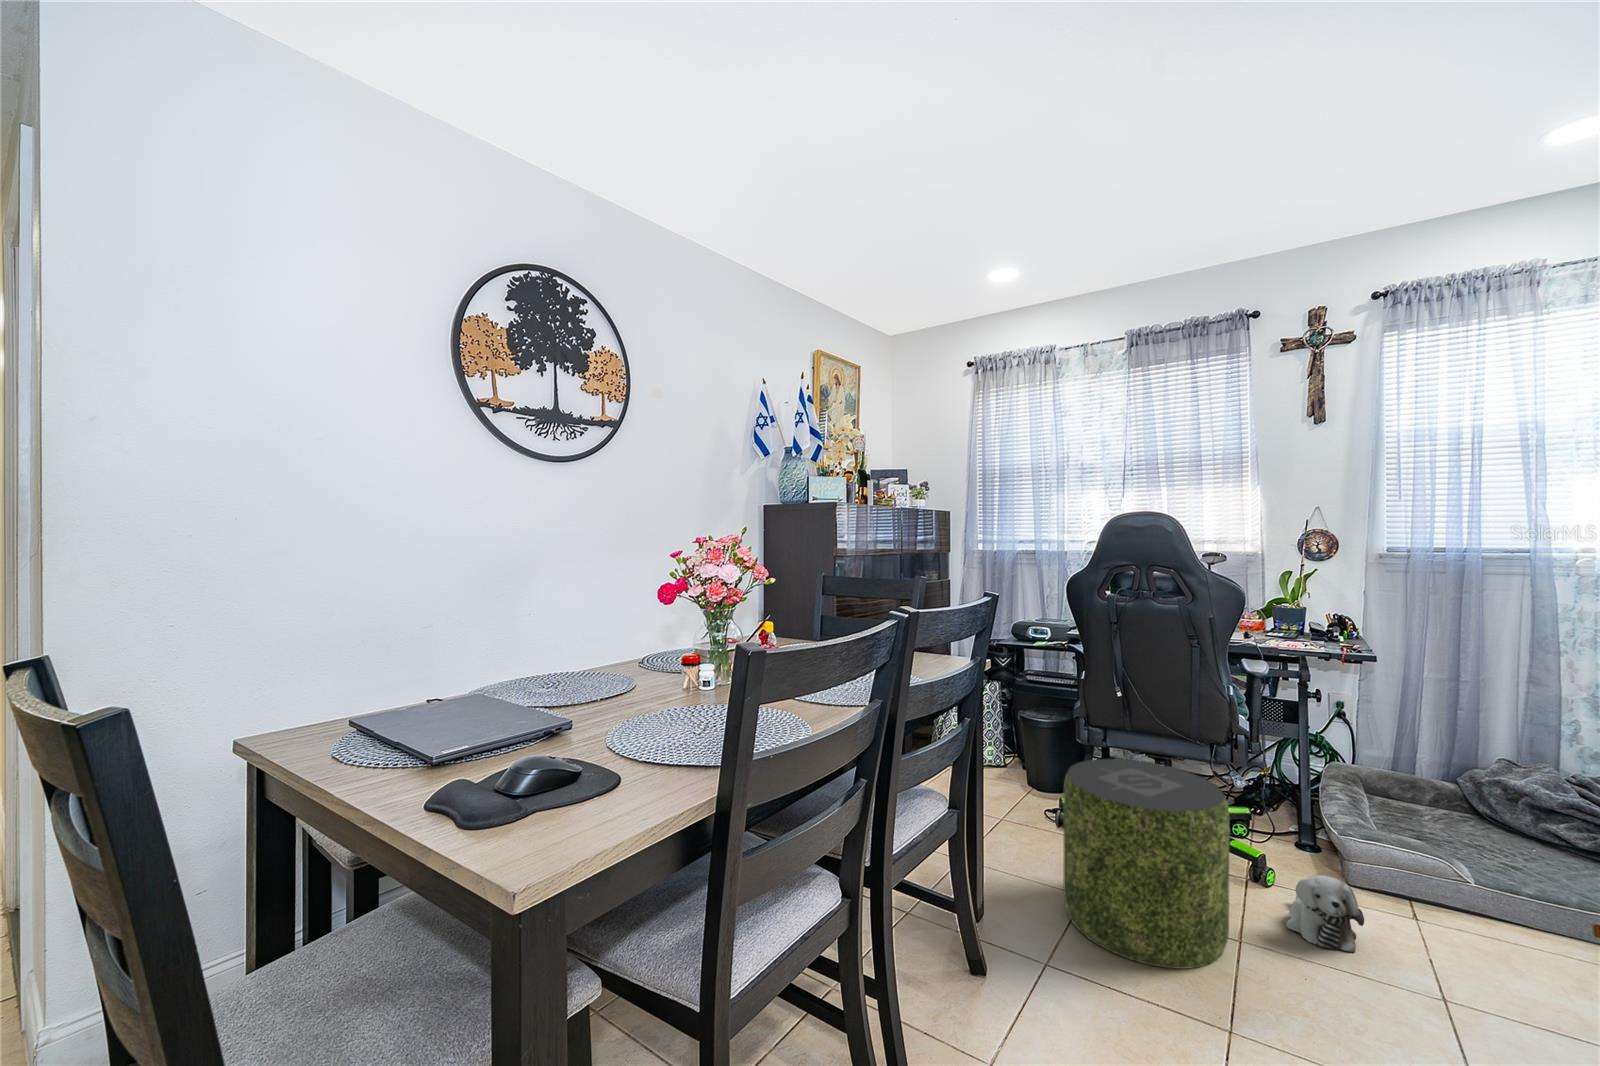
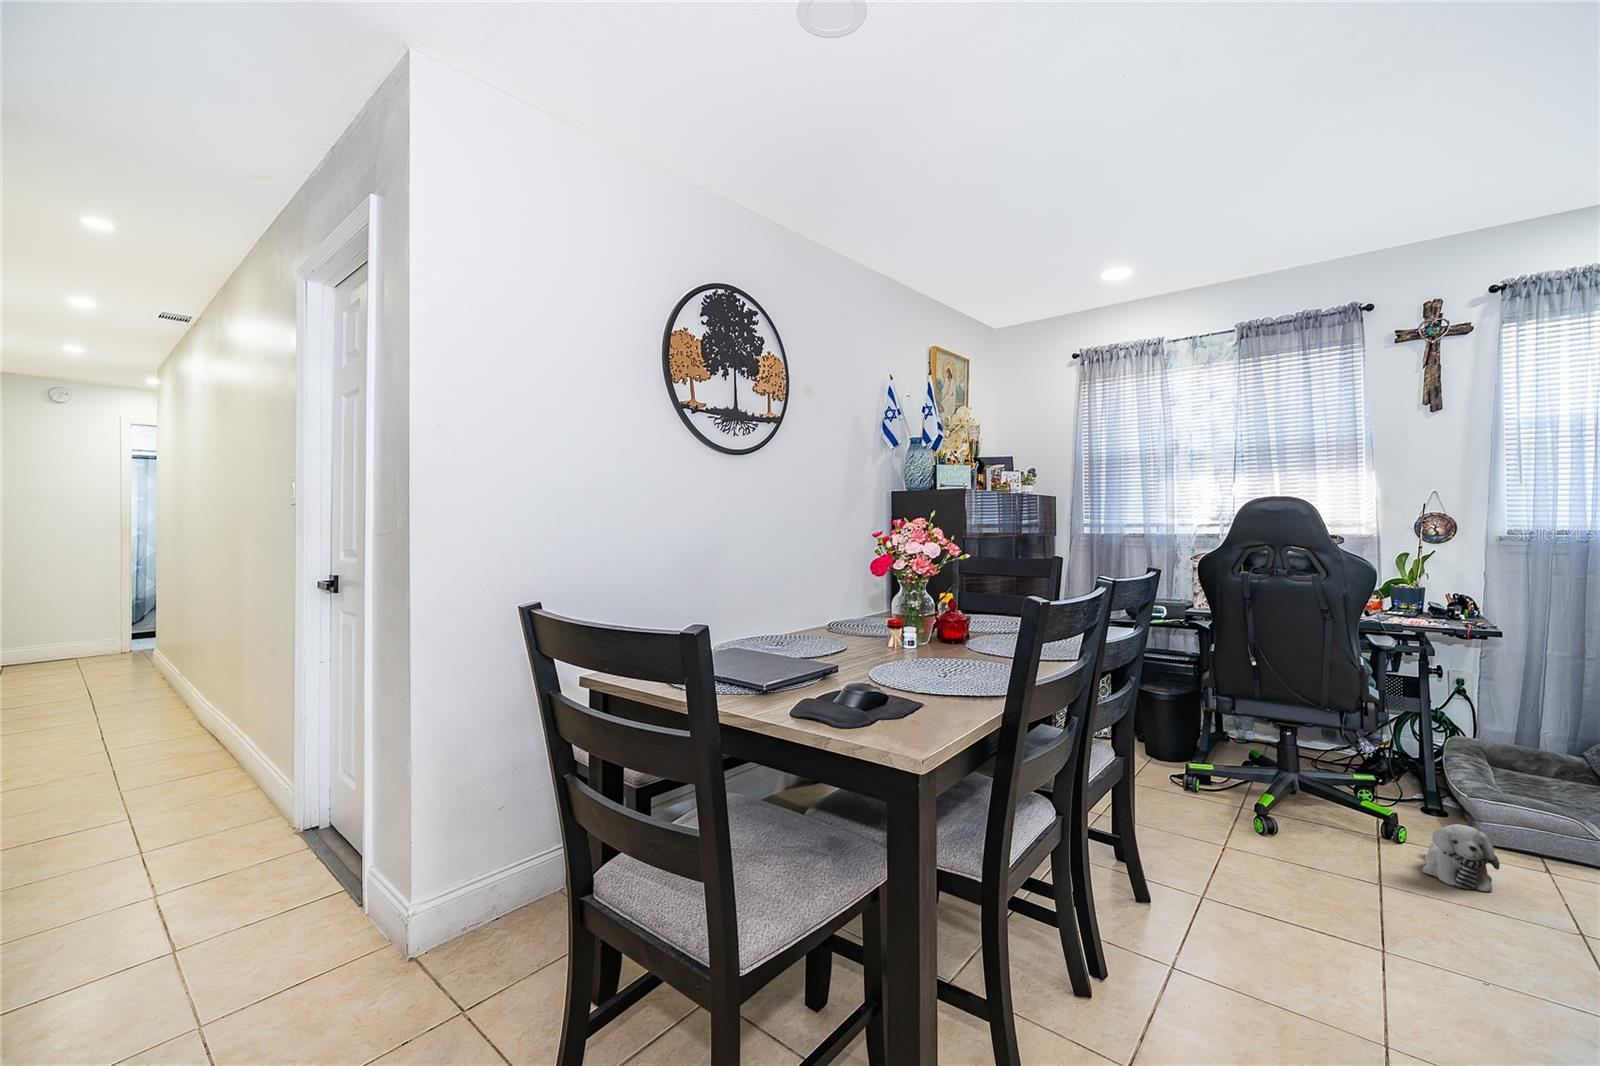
pouf: present [1063,759,1229,969] -> none [1208,721,1371,901]

